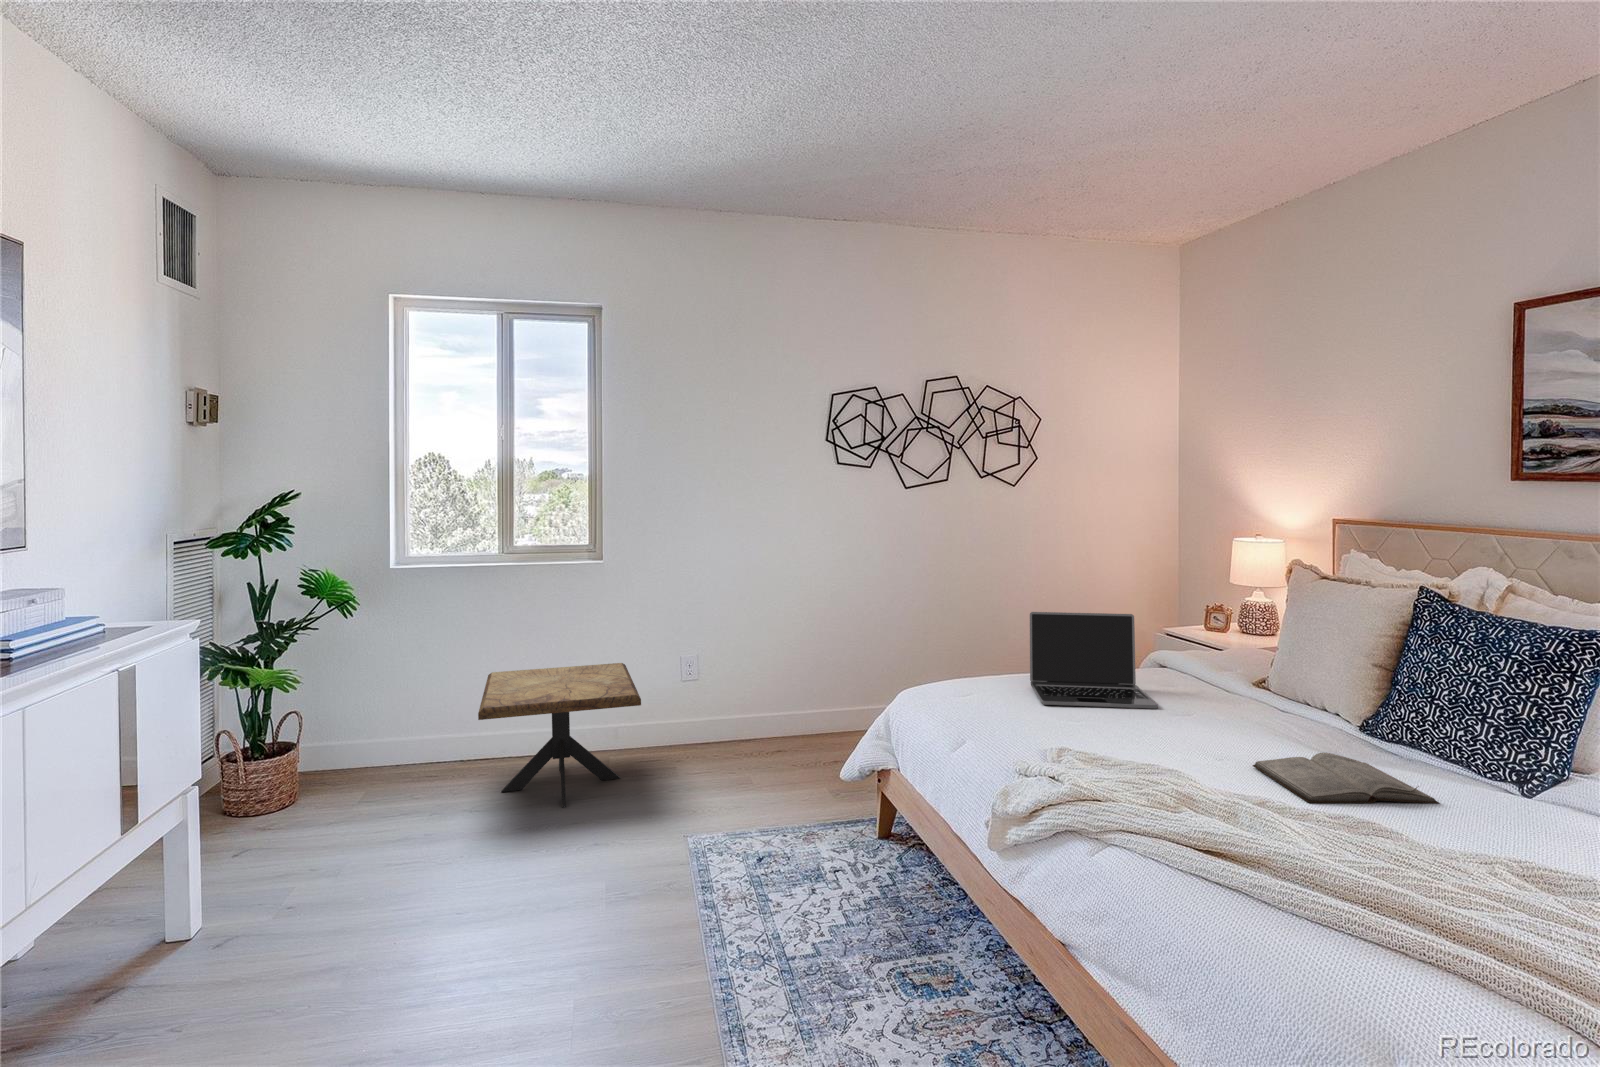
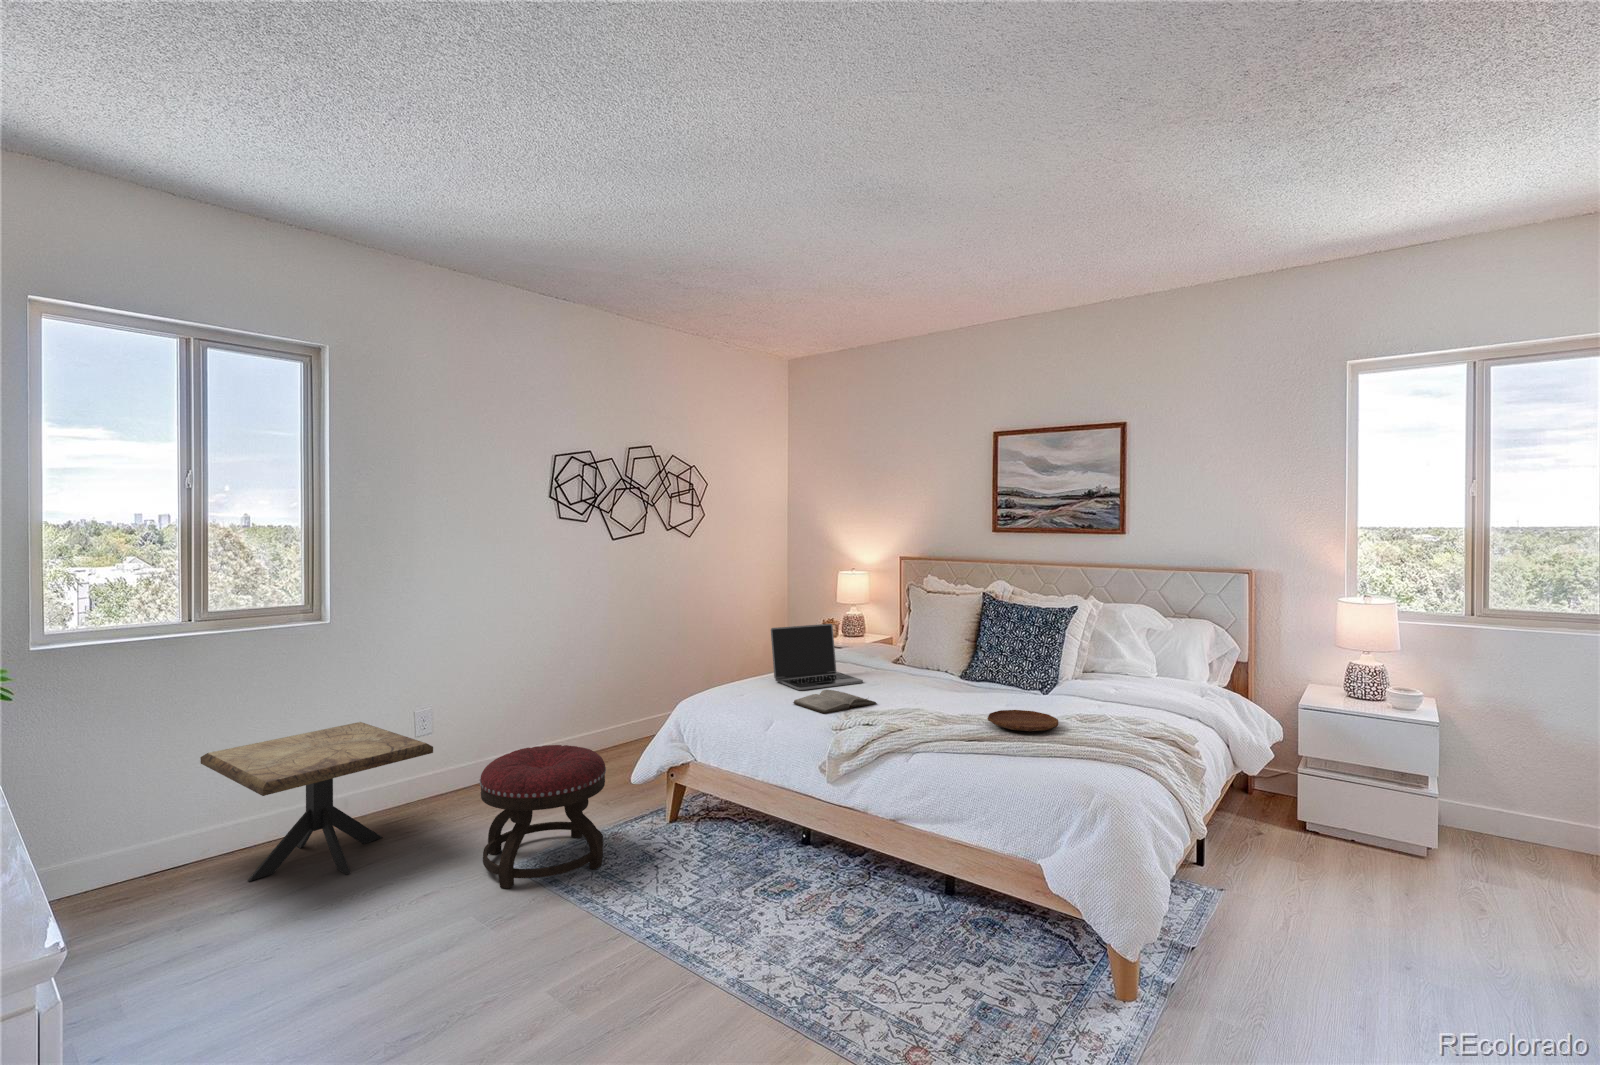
ottoman: none [649,717,784,874] -> present [480,745,606,889]
diary: present [1253,753,1440,804] -> present [793,690,877,714]
tray: none [1276,809,1442,876] -> present [987,710,1058,731]

